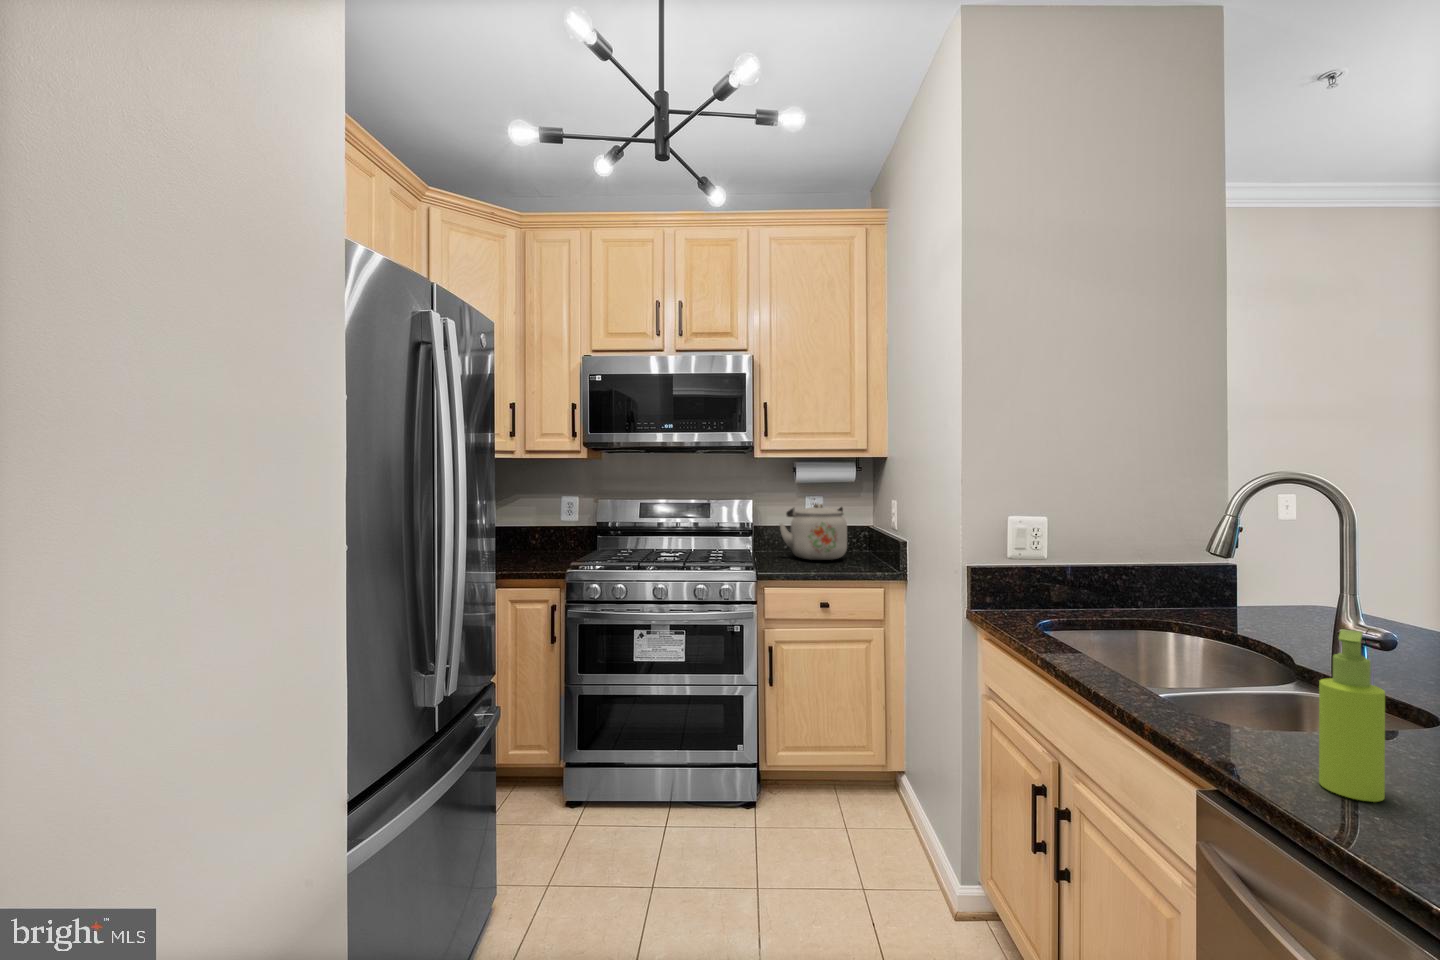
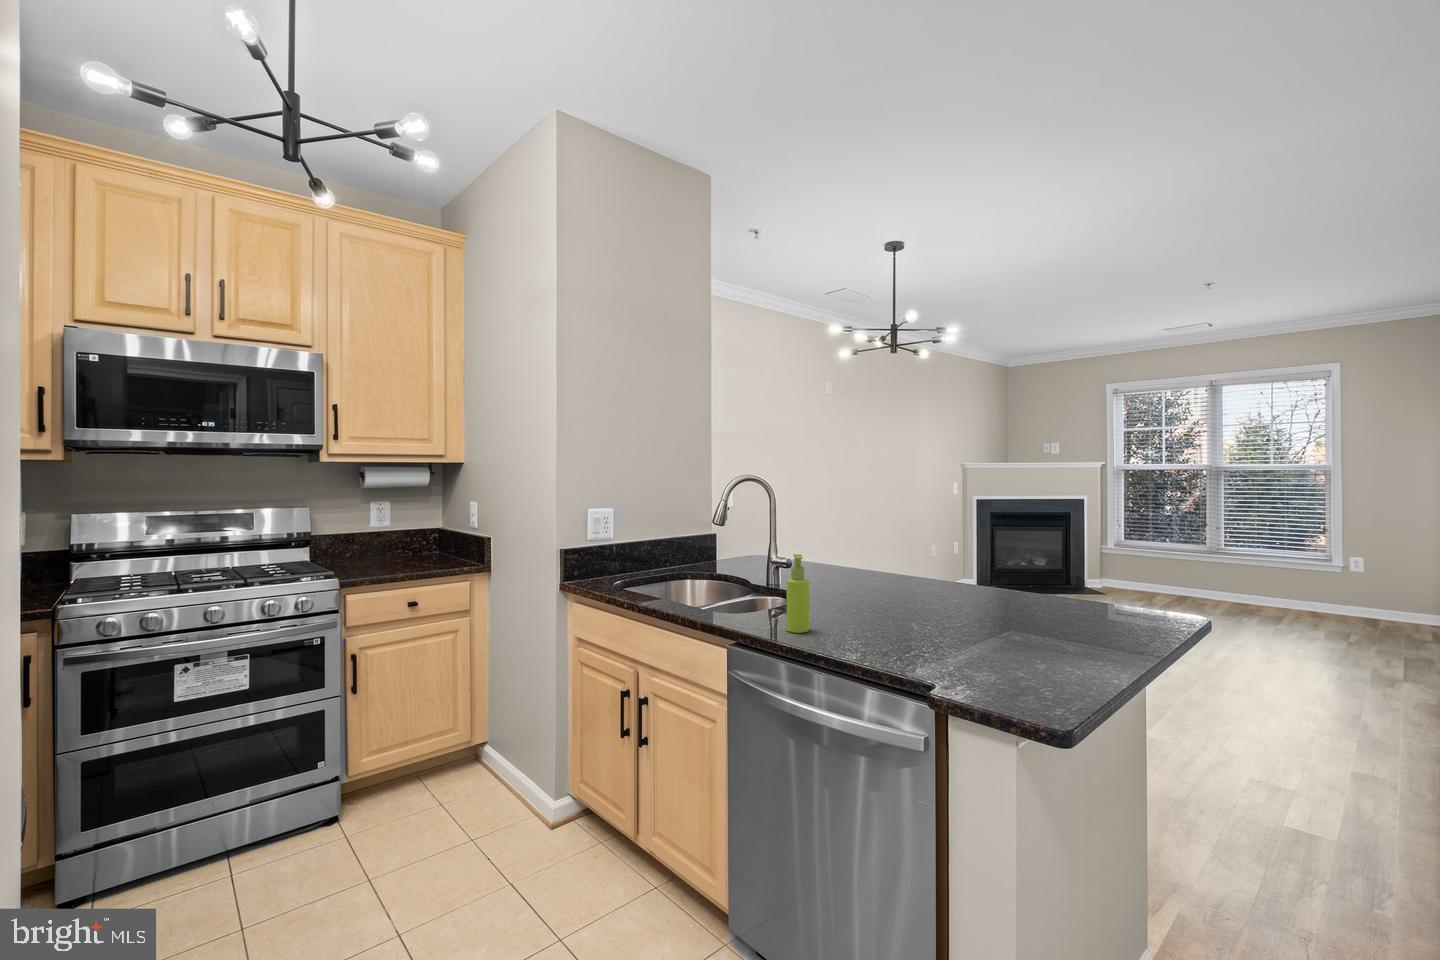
kettle: present [780,504,847,560] -> none [349,508,423,563]

